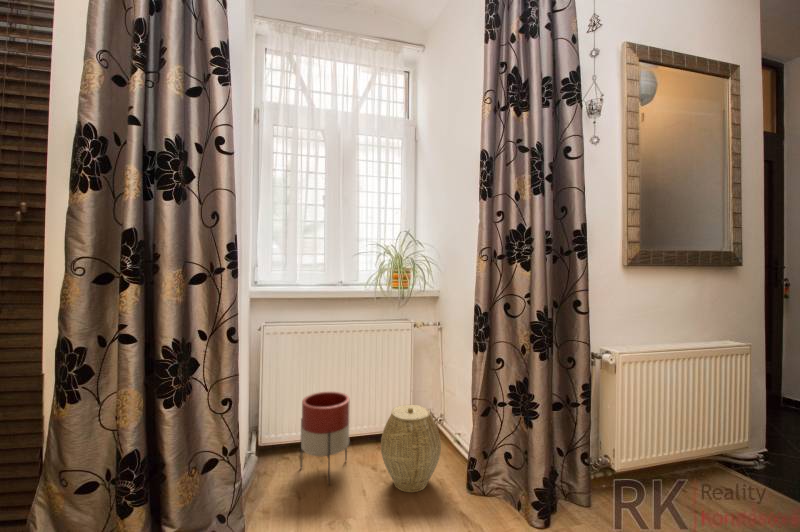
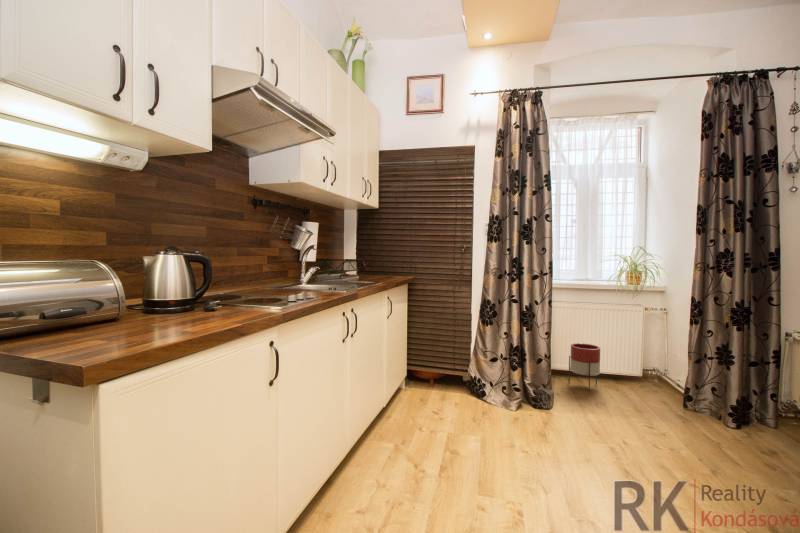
woven basket: present [381,405,441,492] -> none [622,355,664,402]

